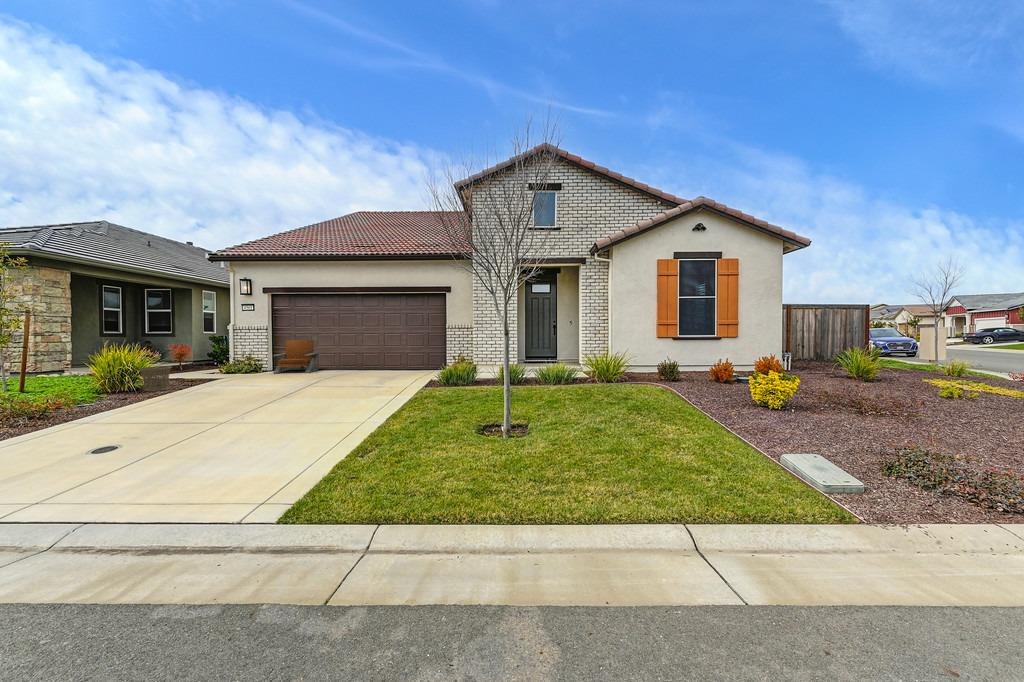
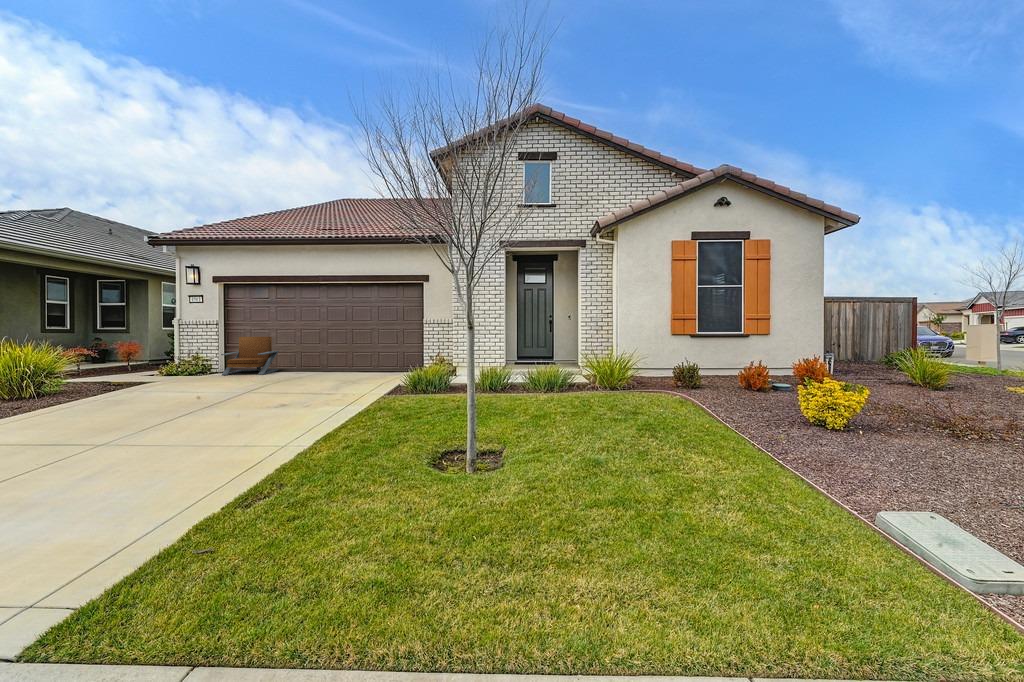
basket: present [139,366,172,391] -> none [40,367,85,398]

